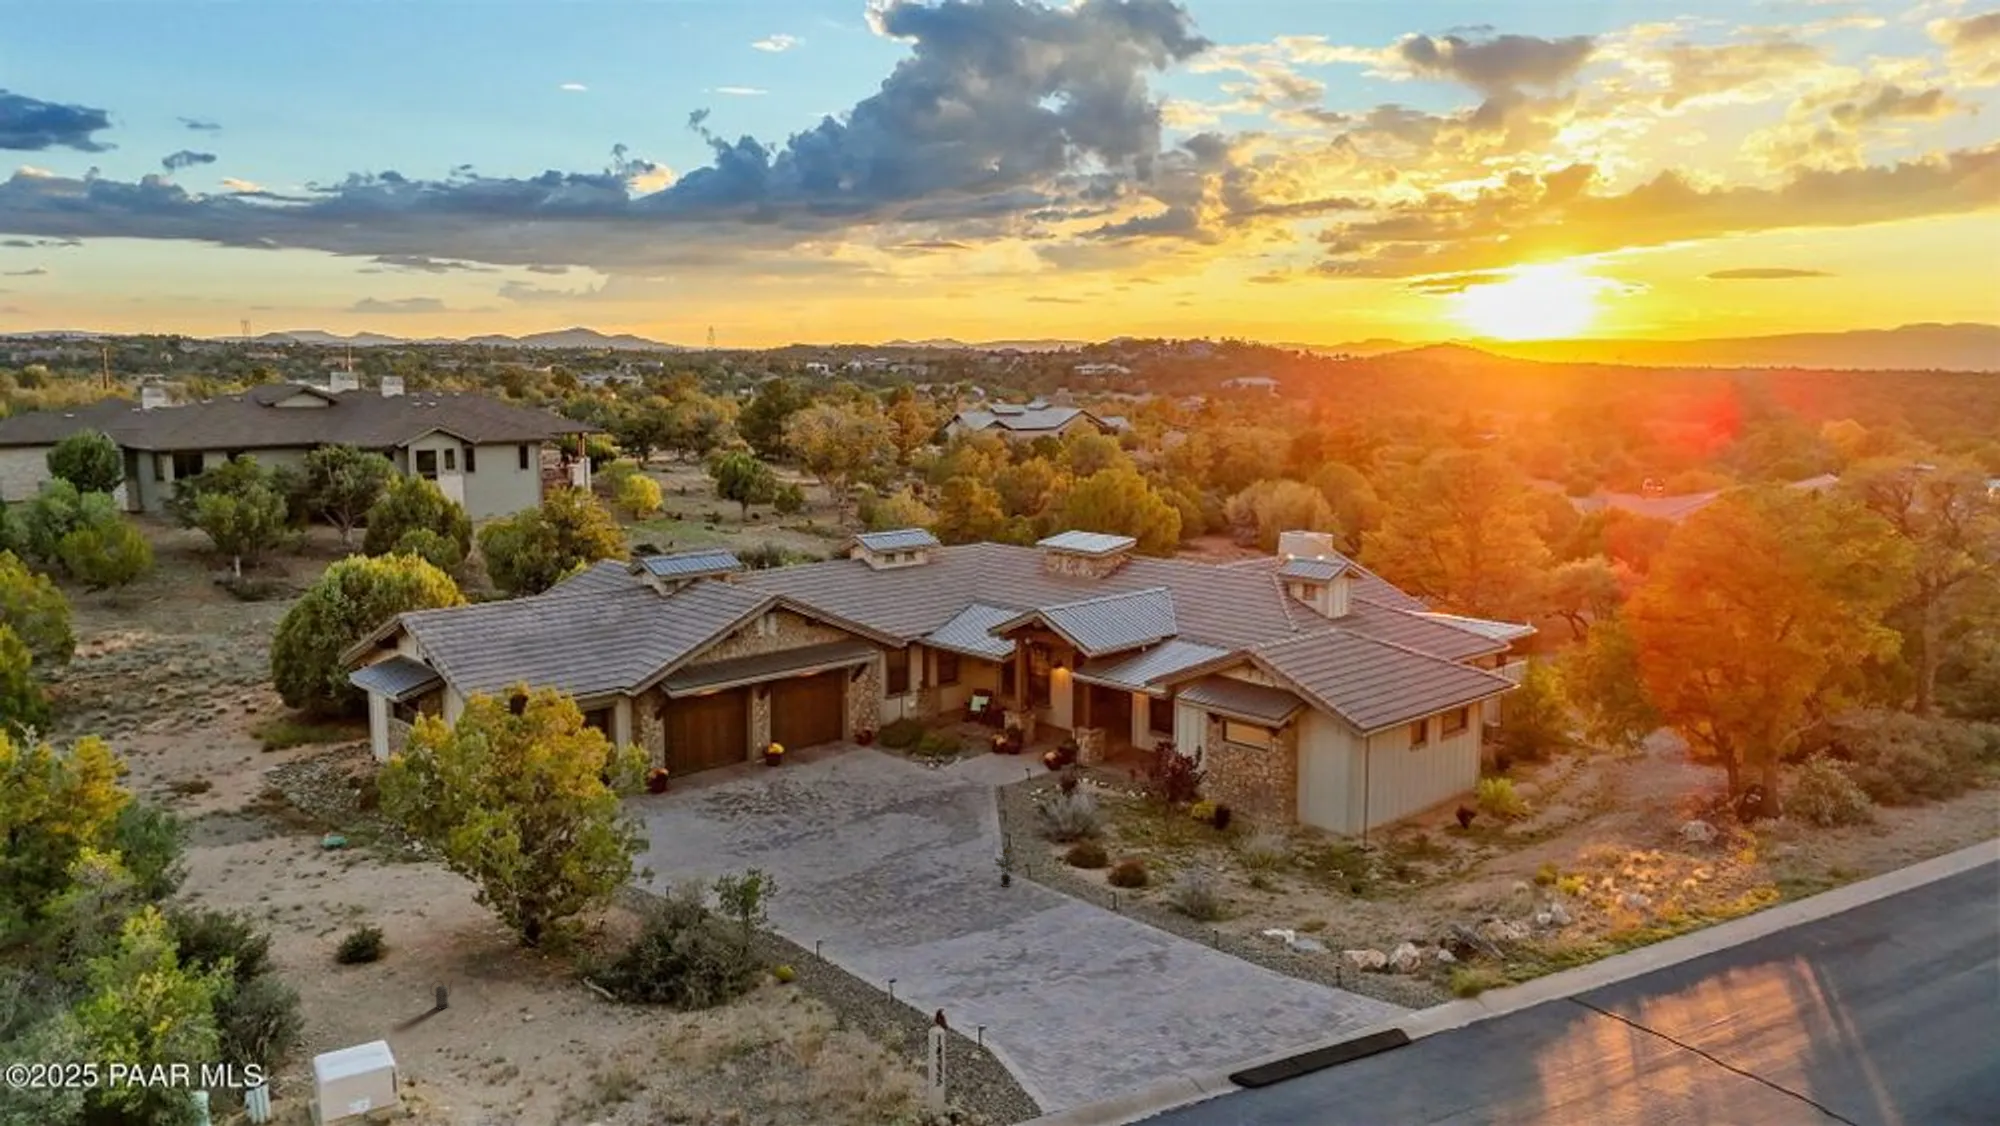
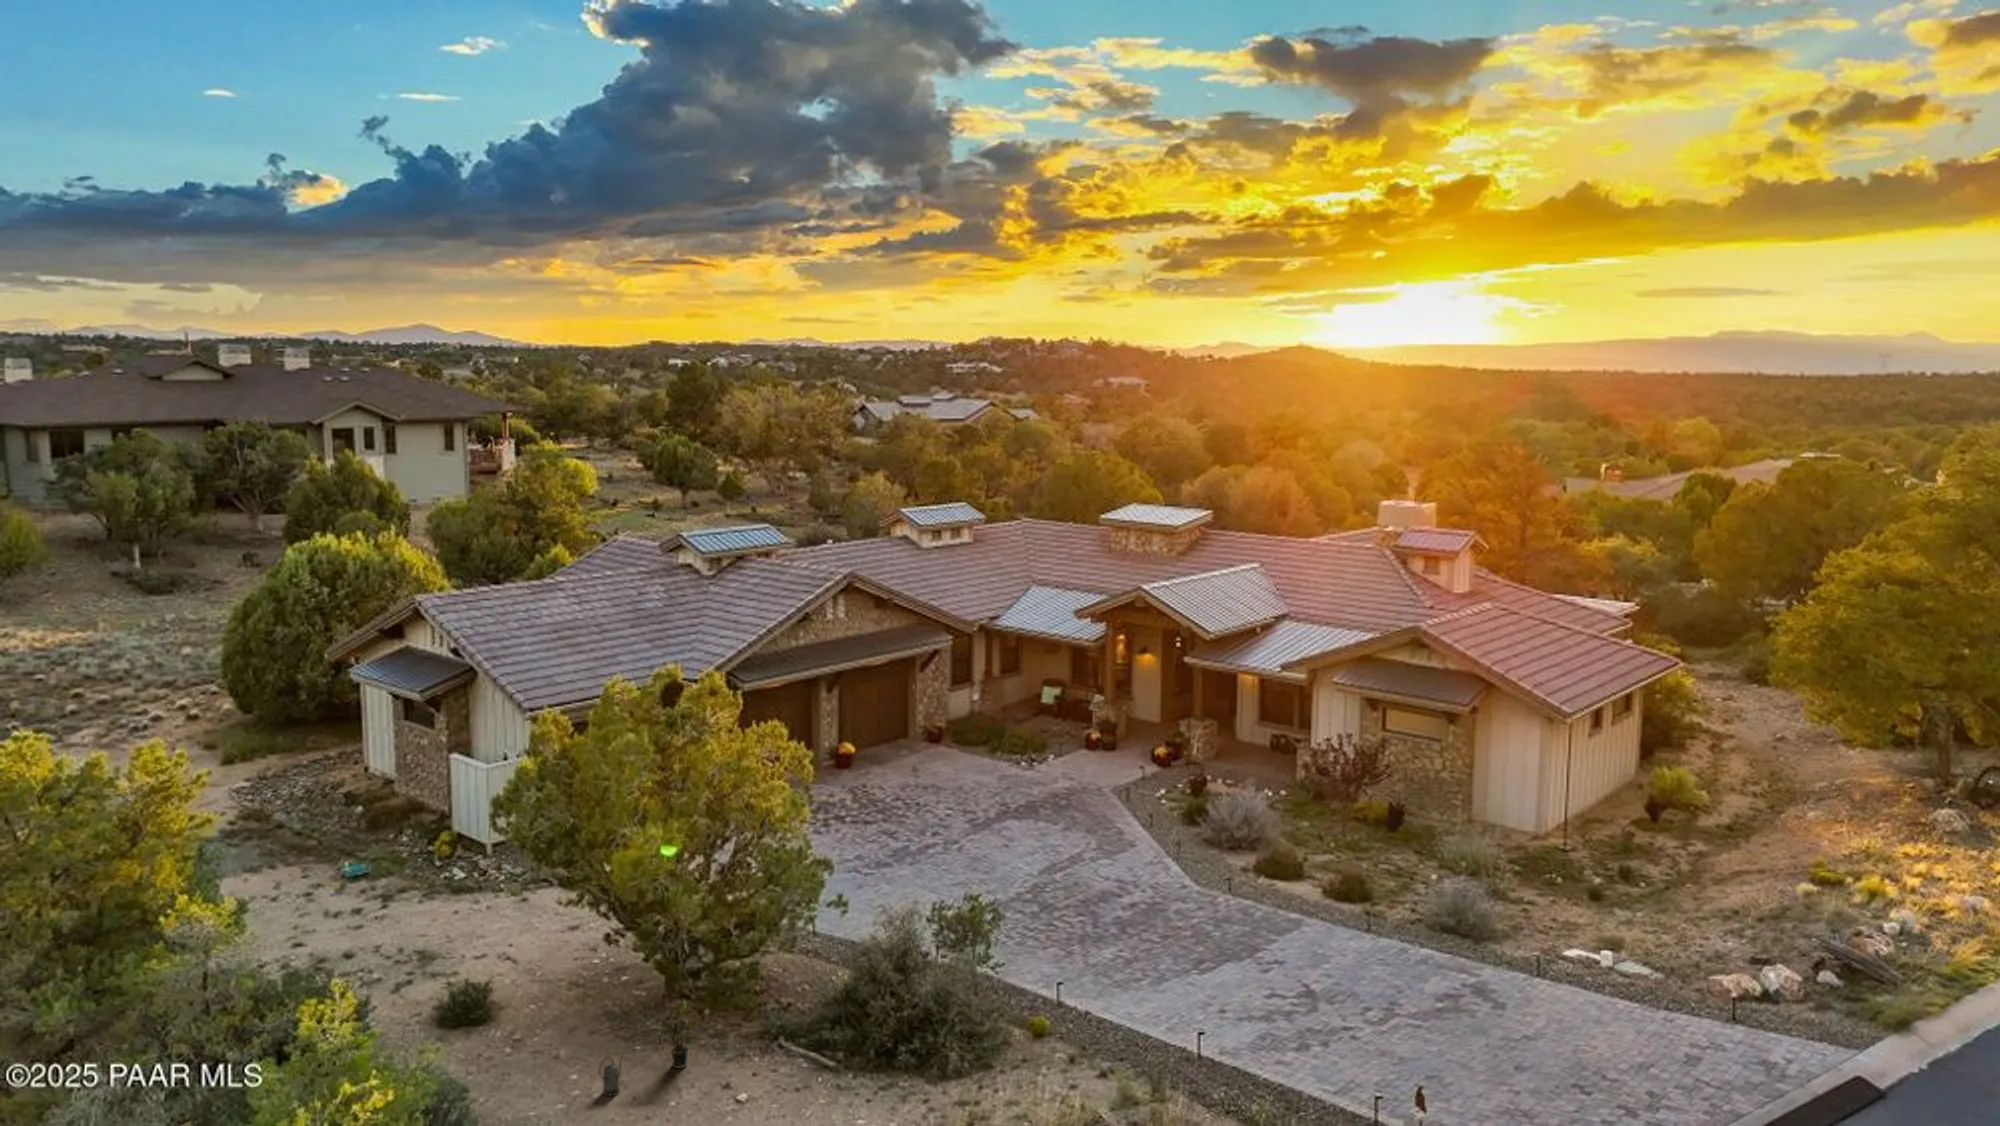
potted plant: present [995,847,1015,887] -> present [661,1000,696,1068]

